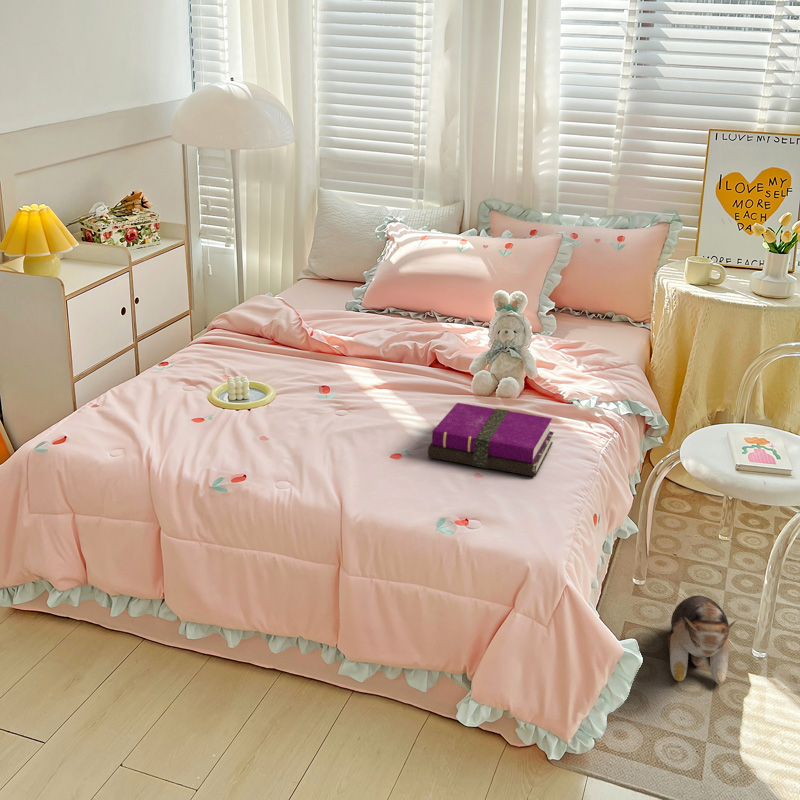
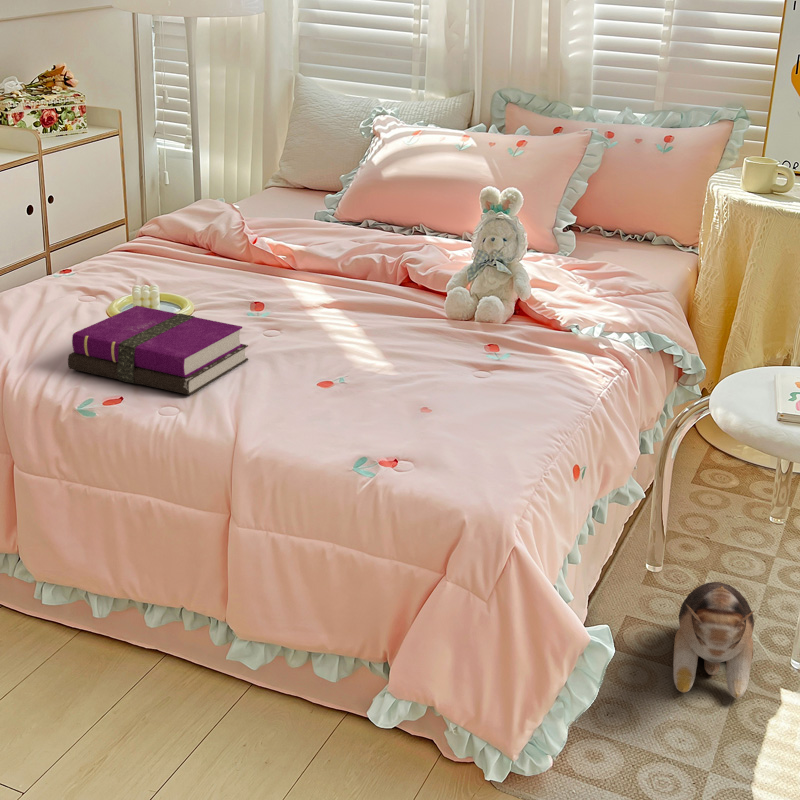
notebook: present [428,403,554,476] -> present [68,306,248,395]

